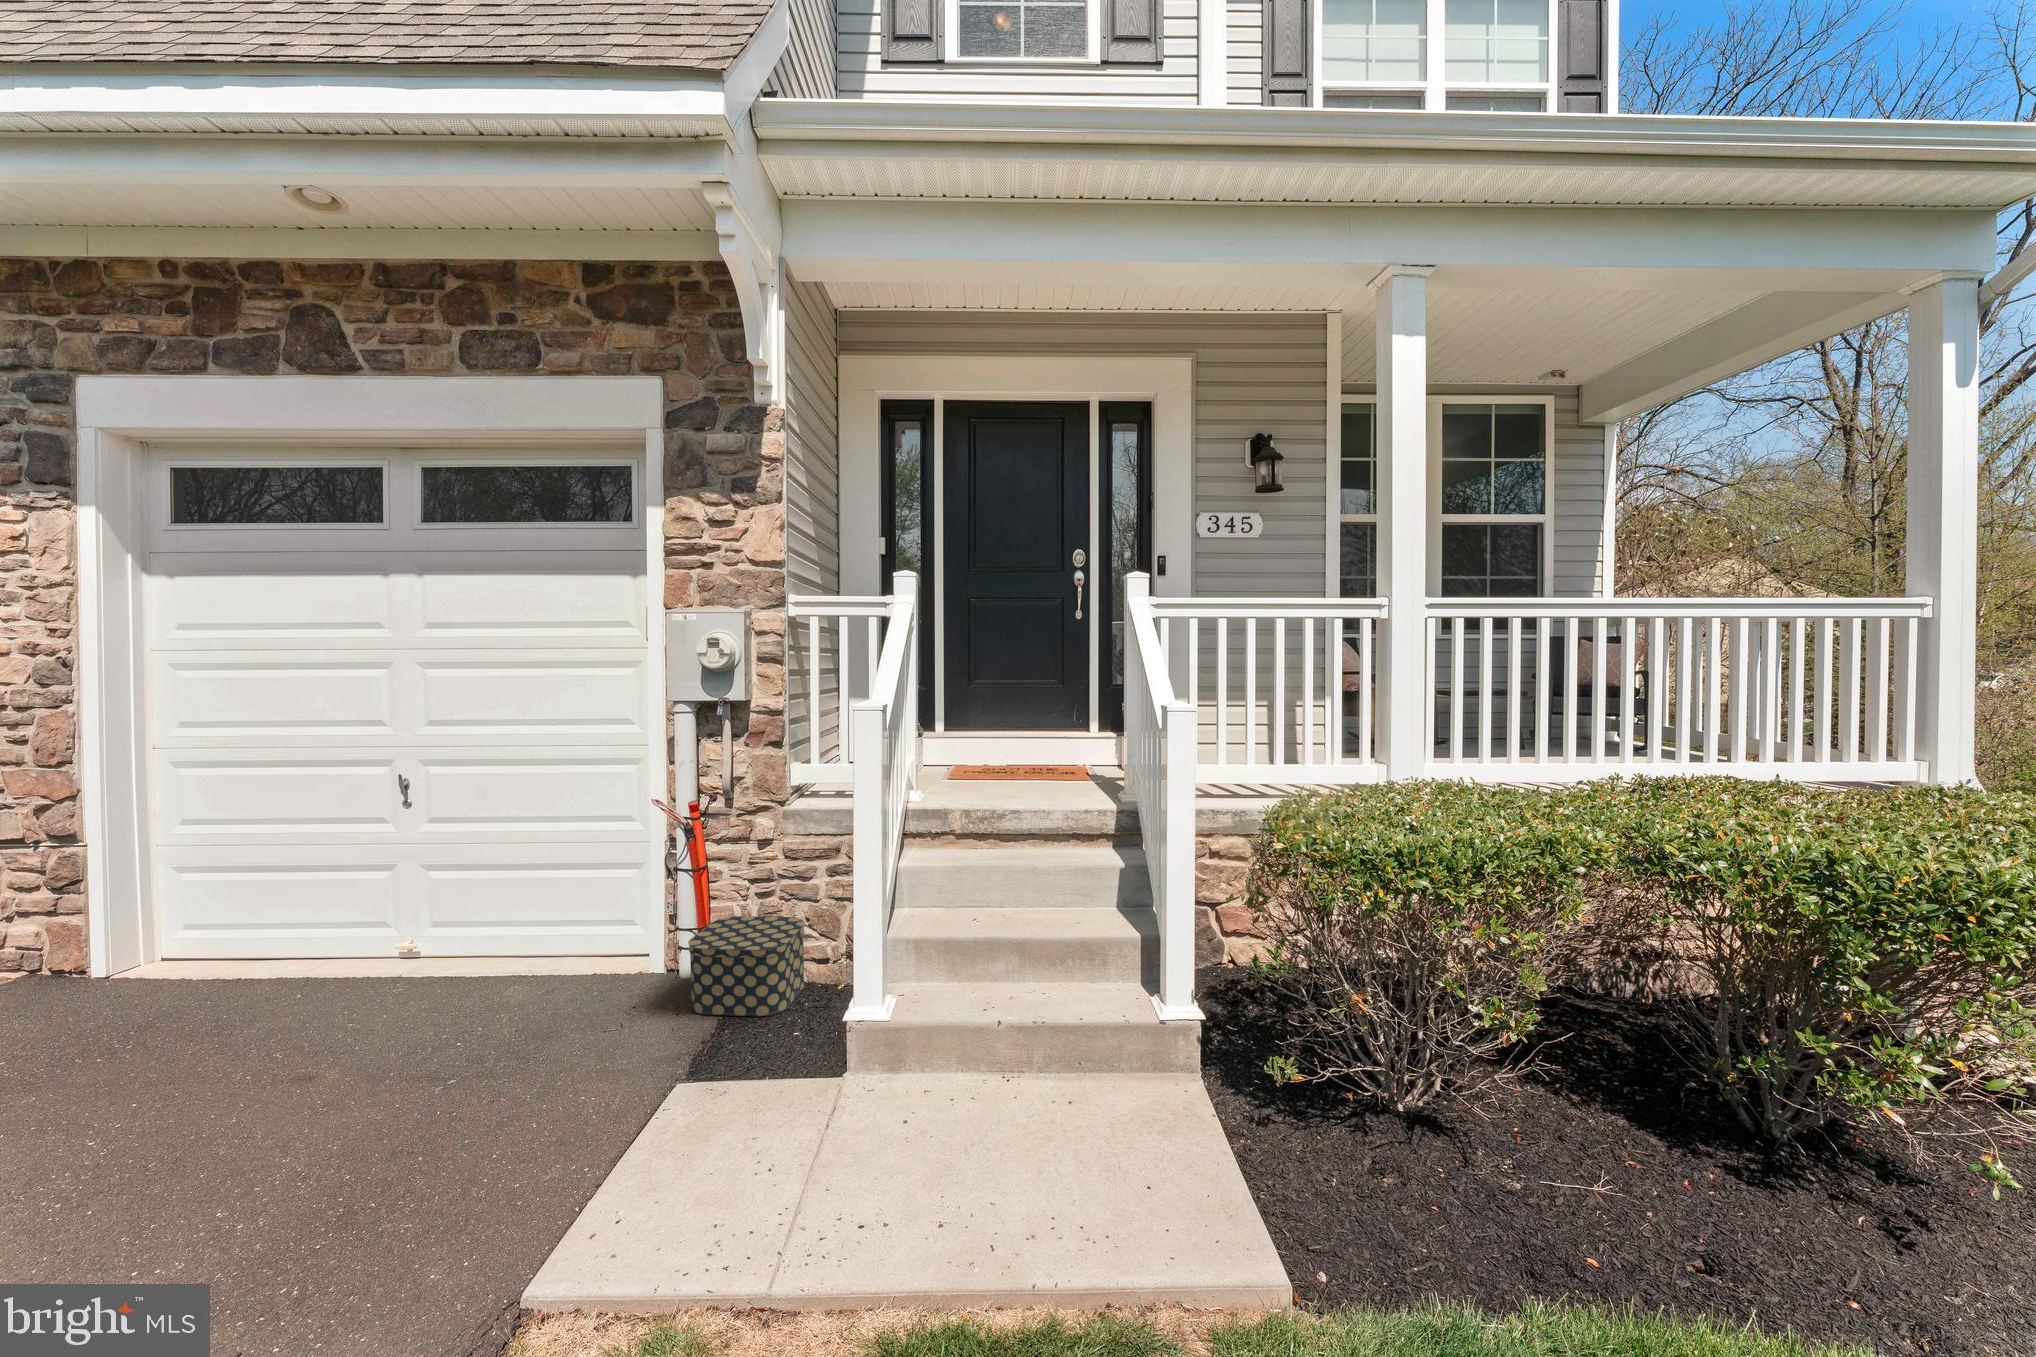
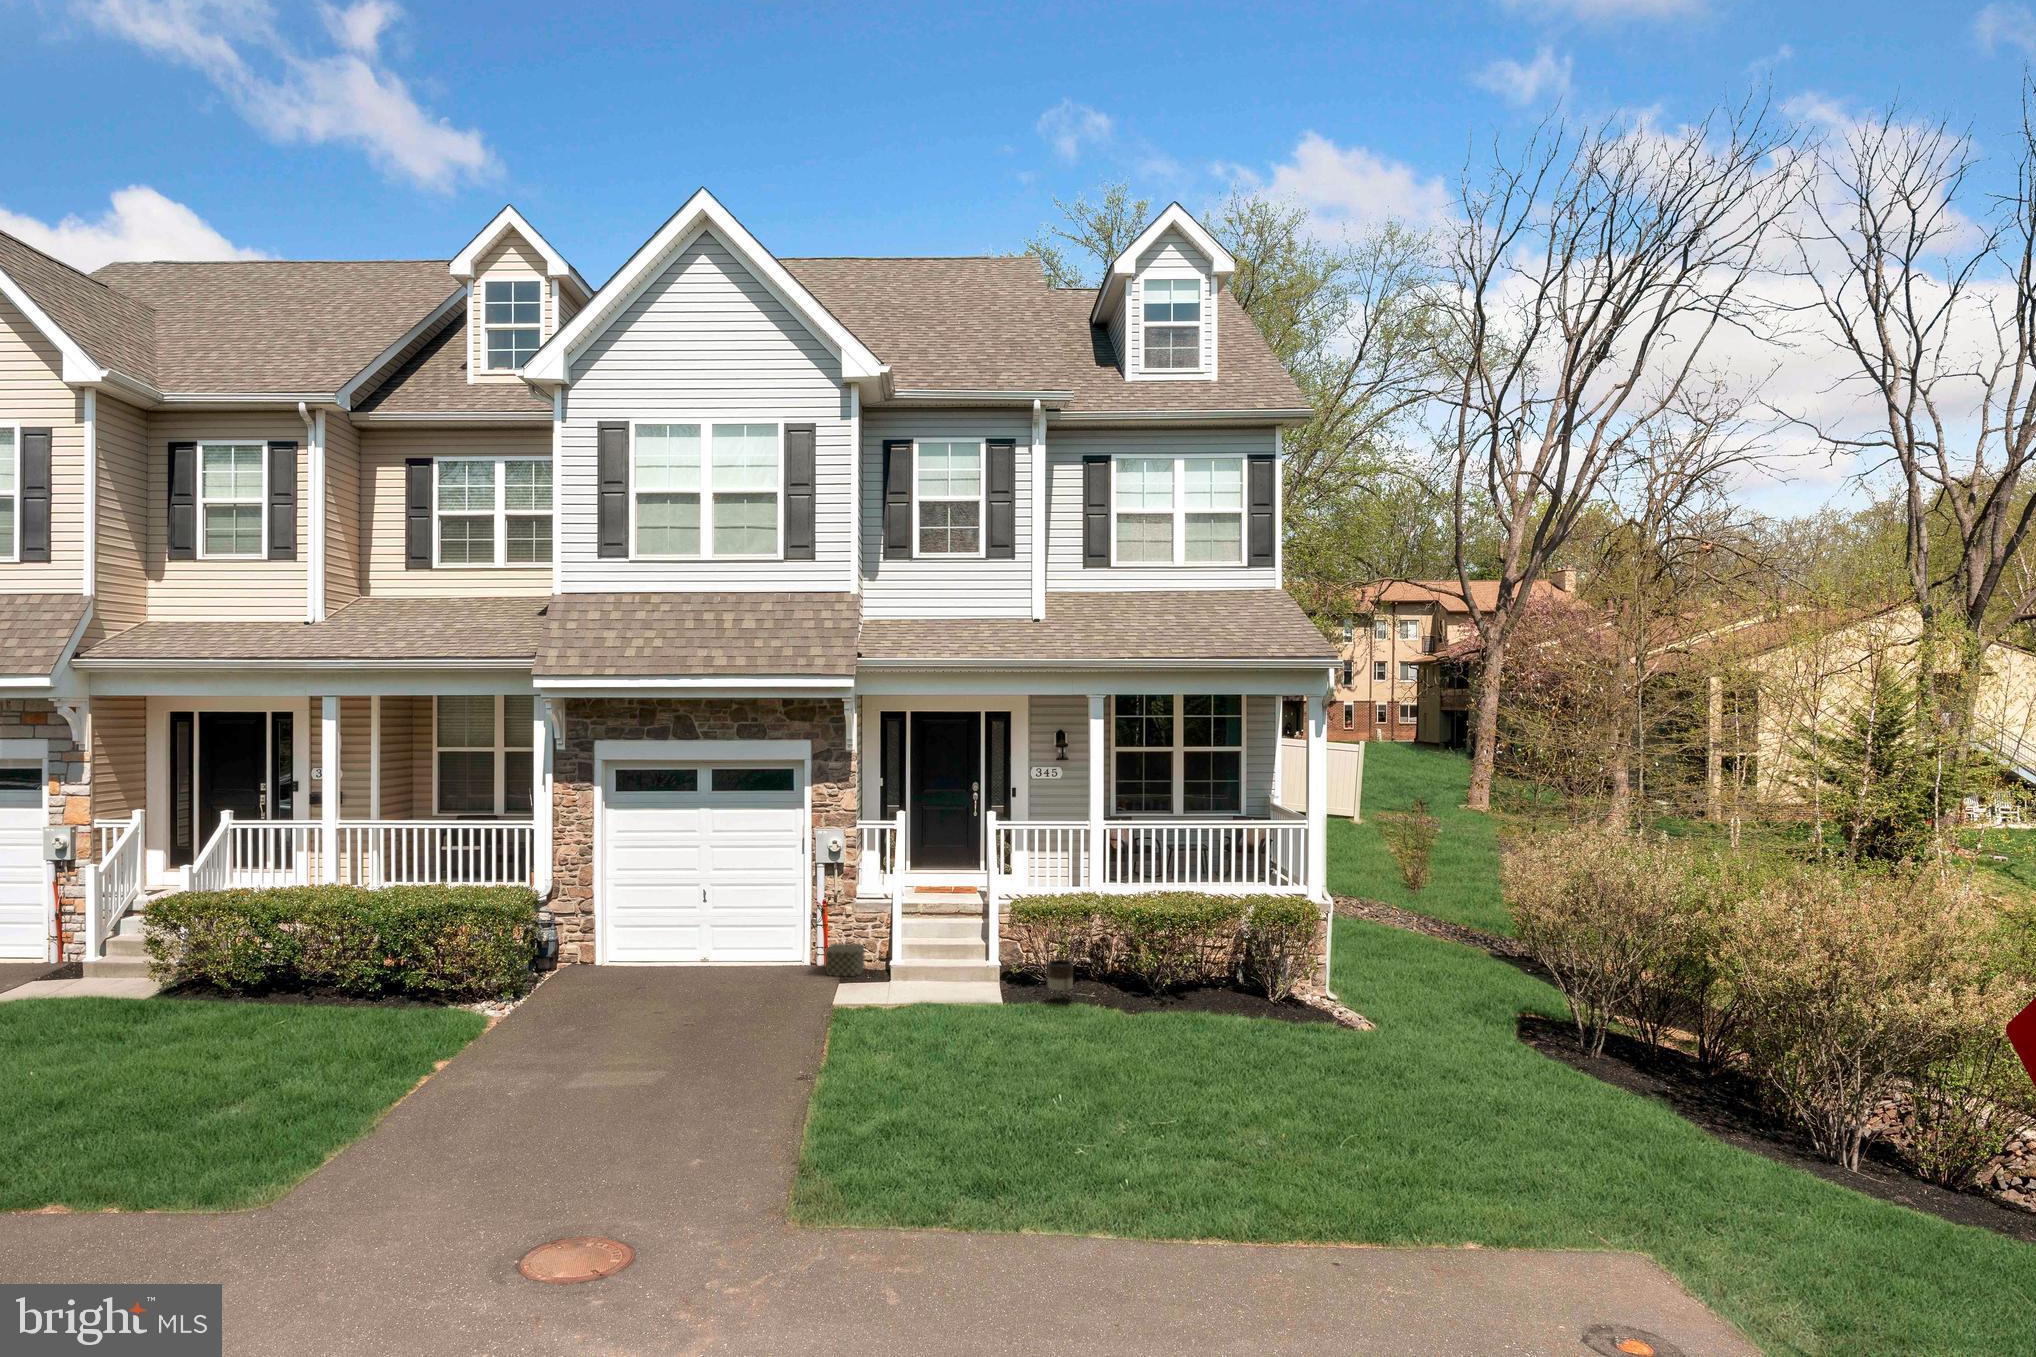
planter: none [1394,1004,1504,1184] -> present [1047,959,1073,992]

